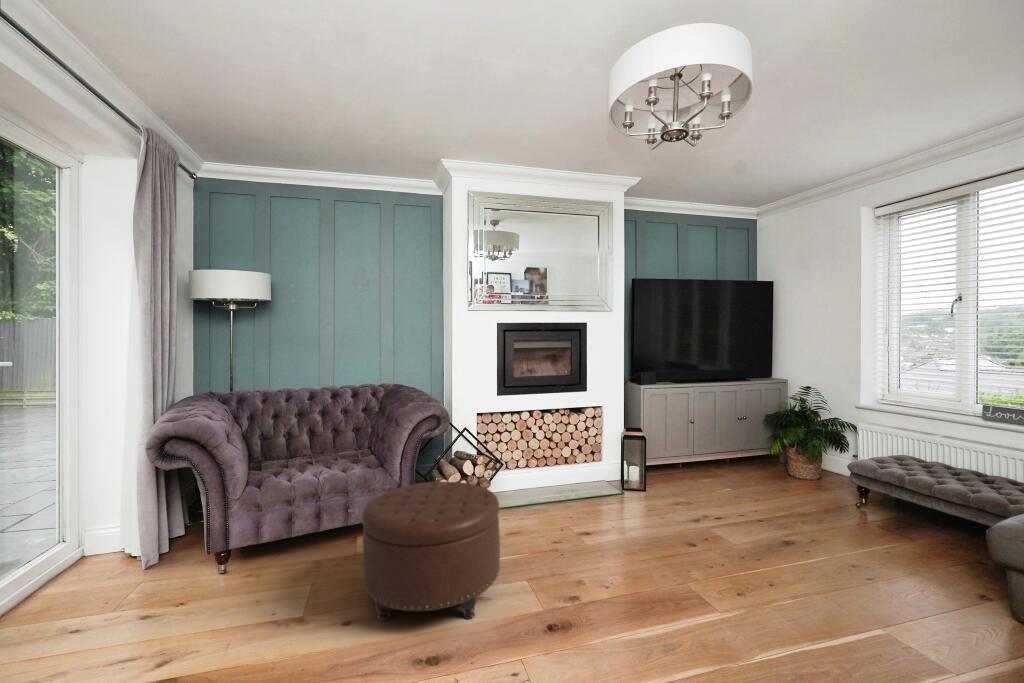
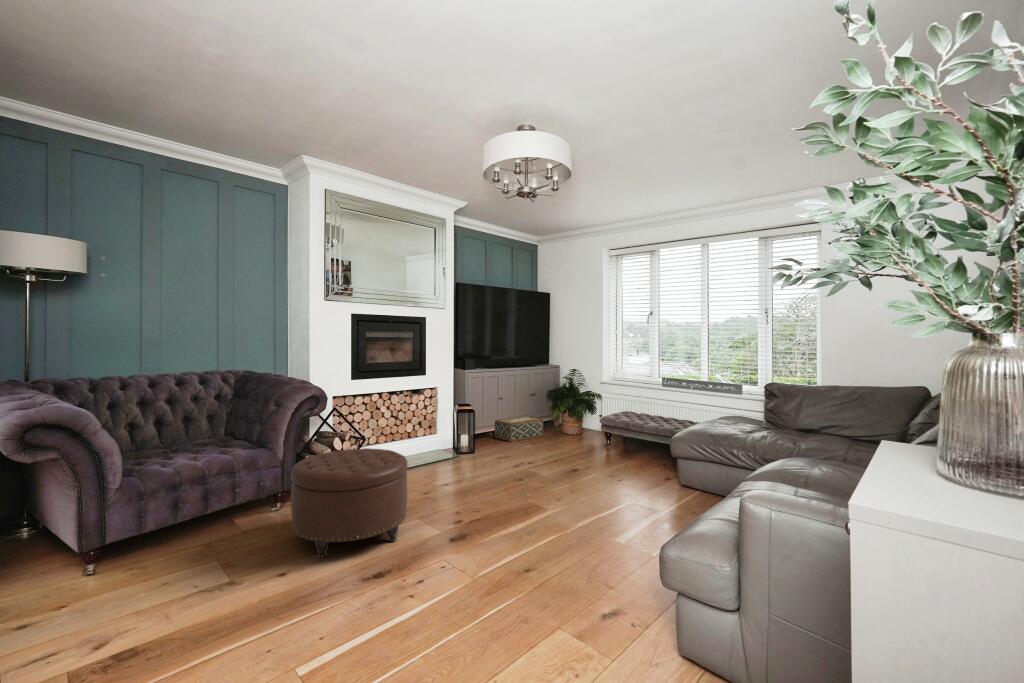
woven basket: none [684,445,756,480] -> present [495,415,543,442]

